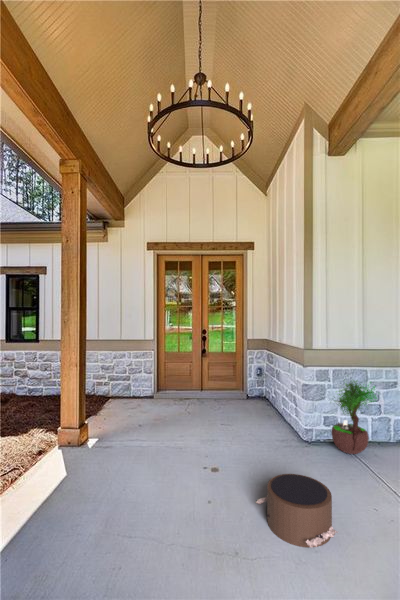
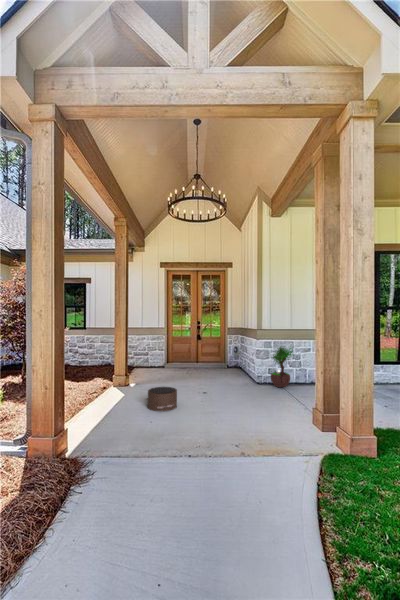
pouf: present [256,474,338,548] -> present [147,387,177,412]

